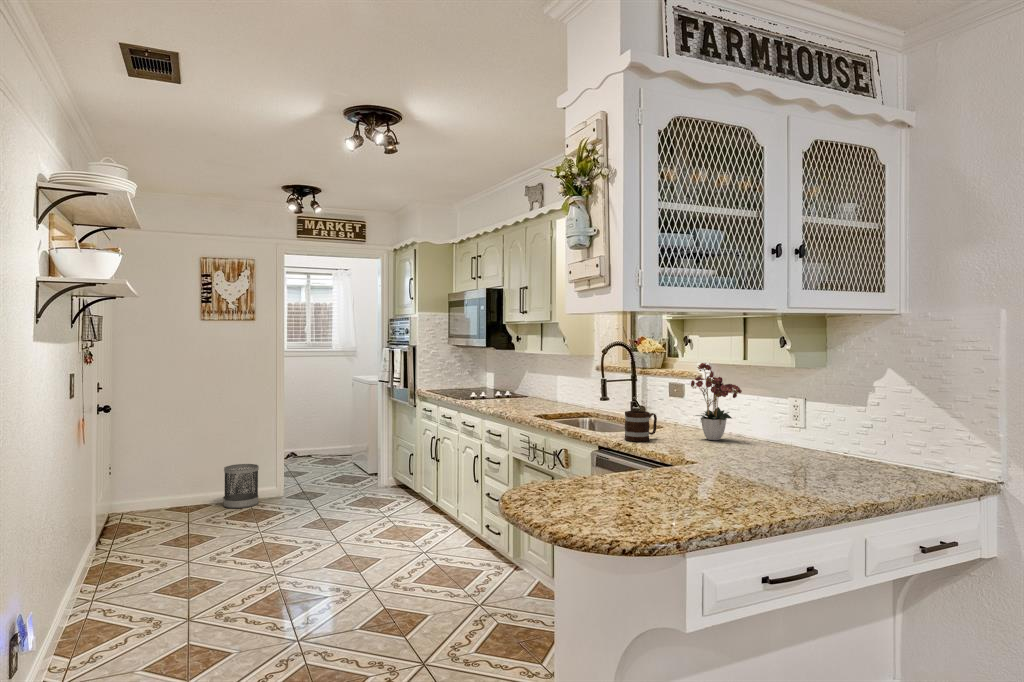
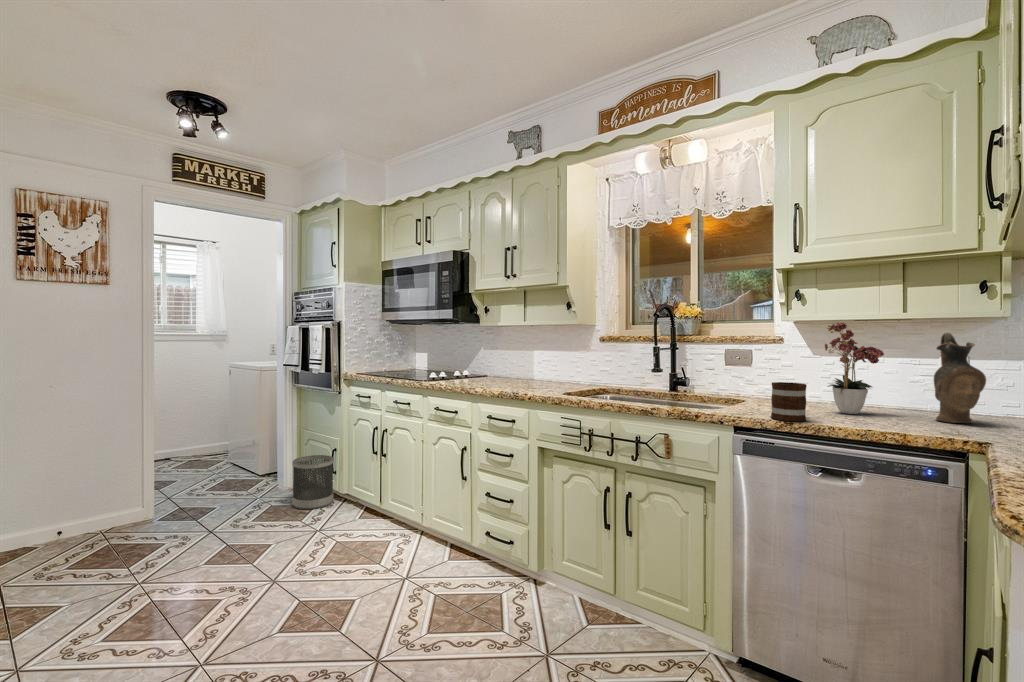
ceramic pitcher: none [755,374,789,450] -> present [934,333,986,423]
wastebasket: present [224,464,259,508] -> present [292,455,334,509]

